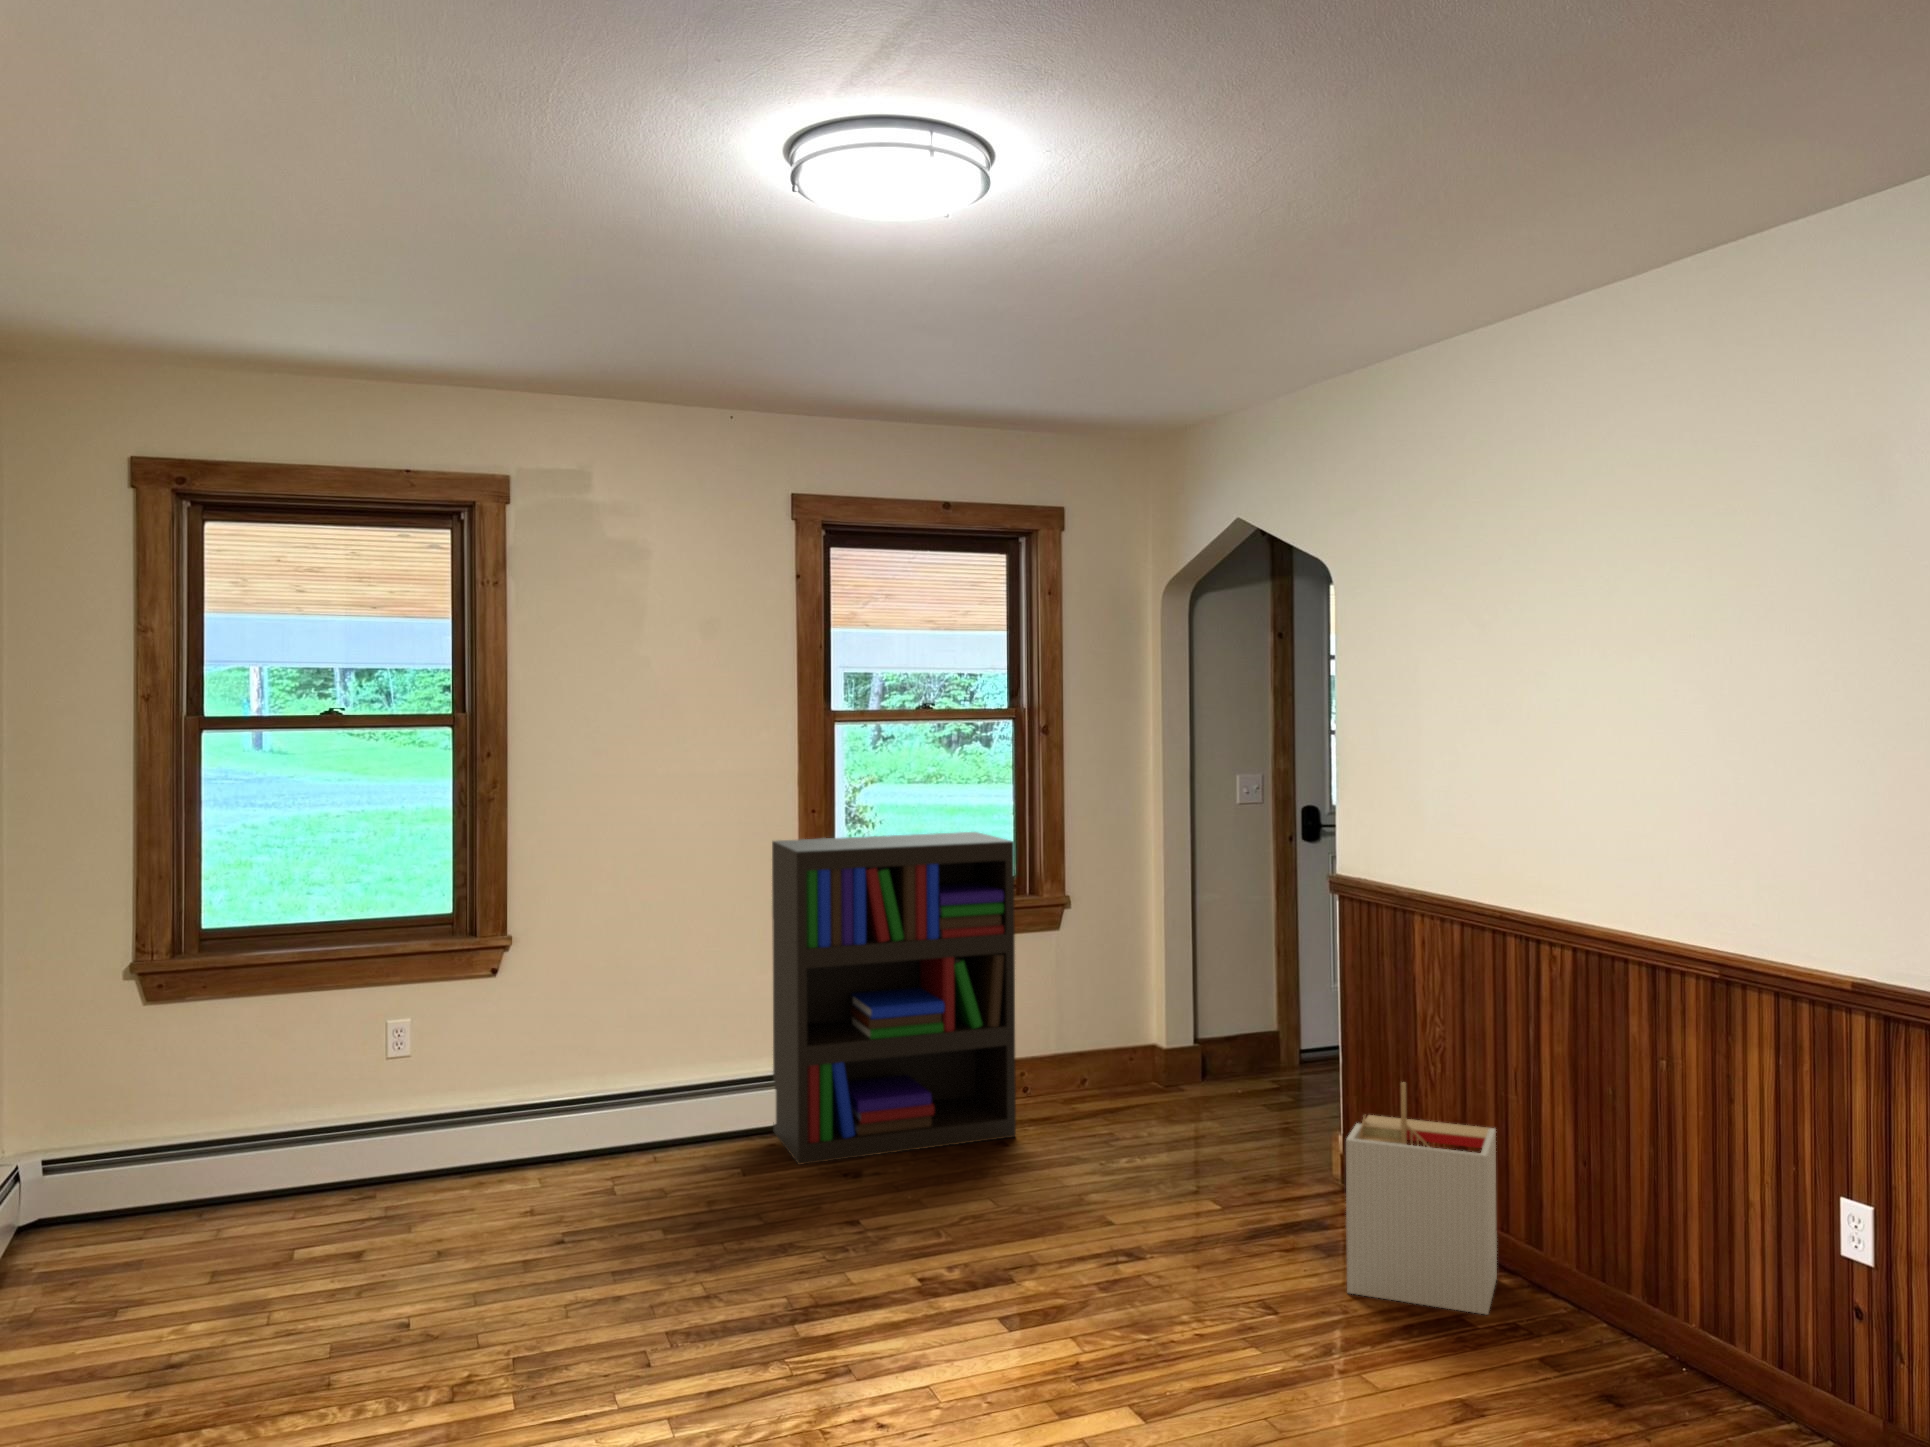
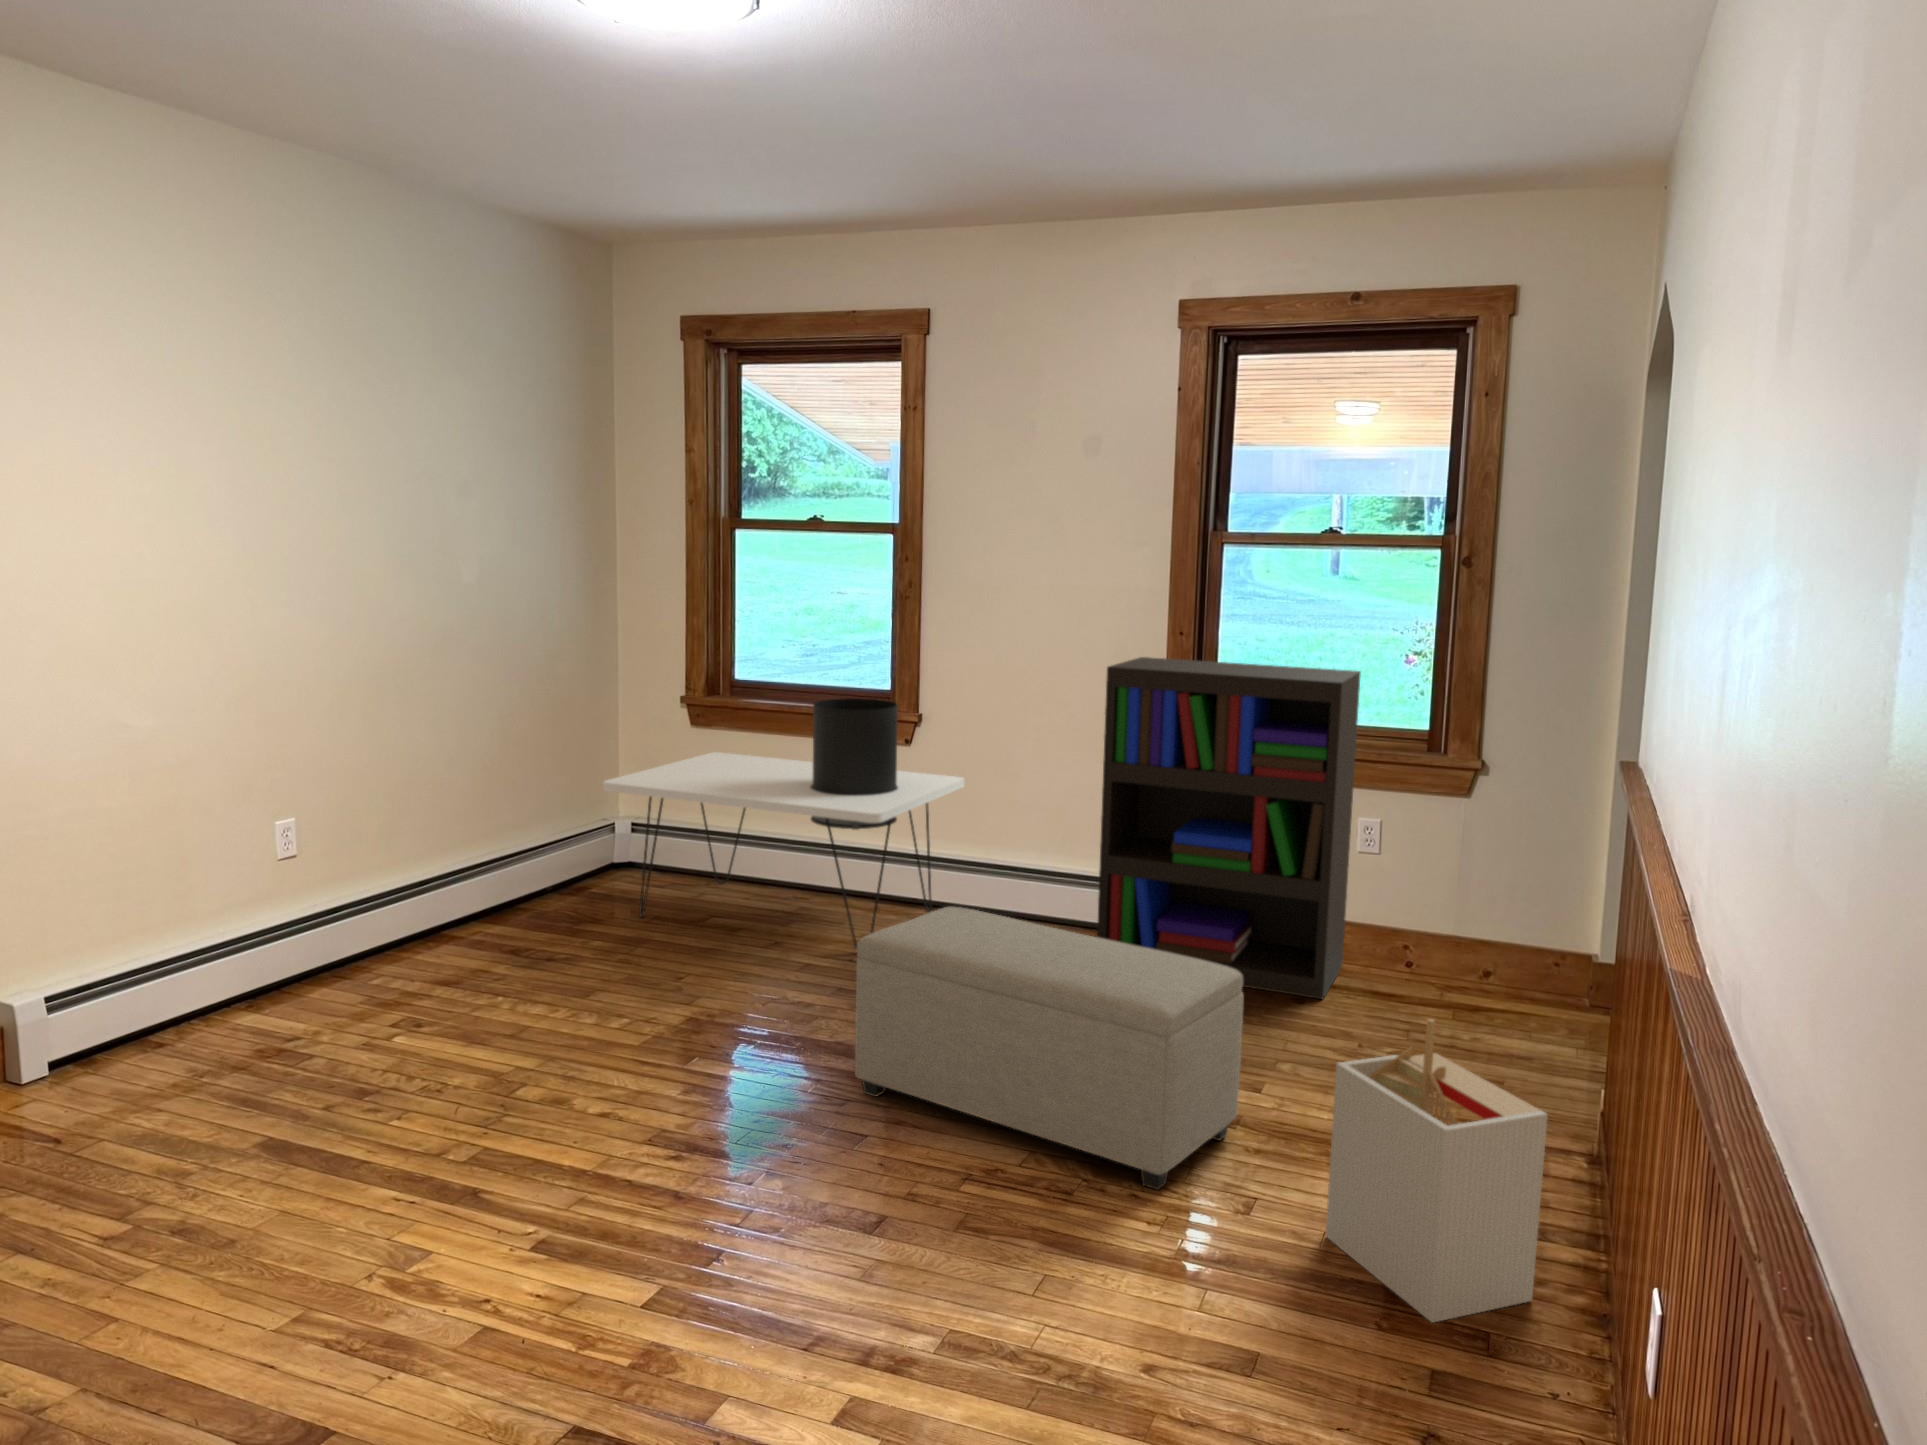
side table: none [155,923,607,1279] -> present [603,698,964,949]
ottoman: none [836,1098,1218,1342] -> present [855,907,1243,1190]

